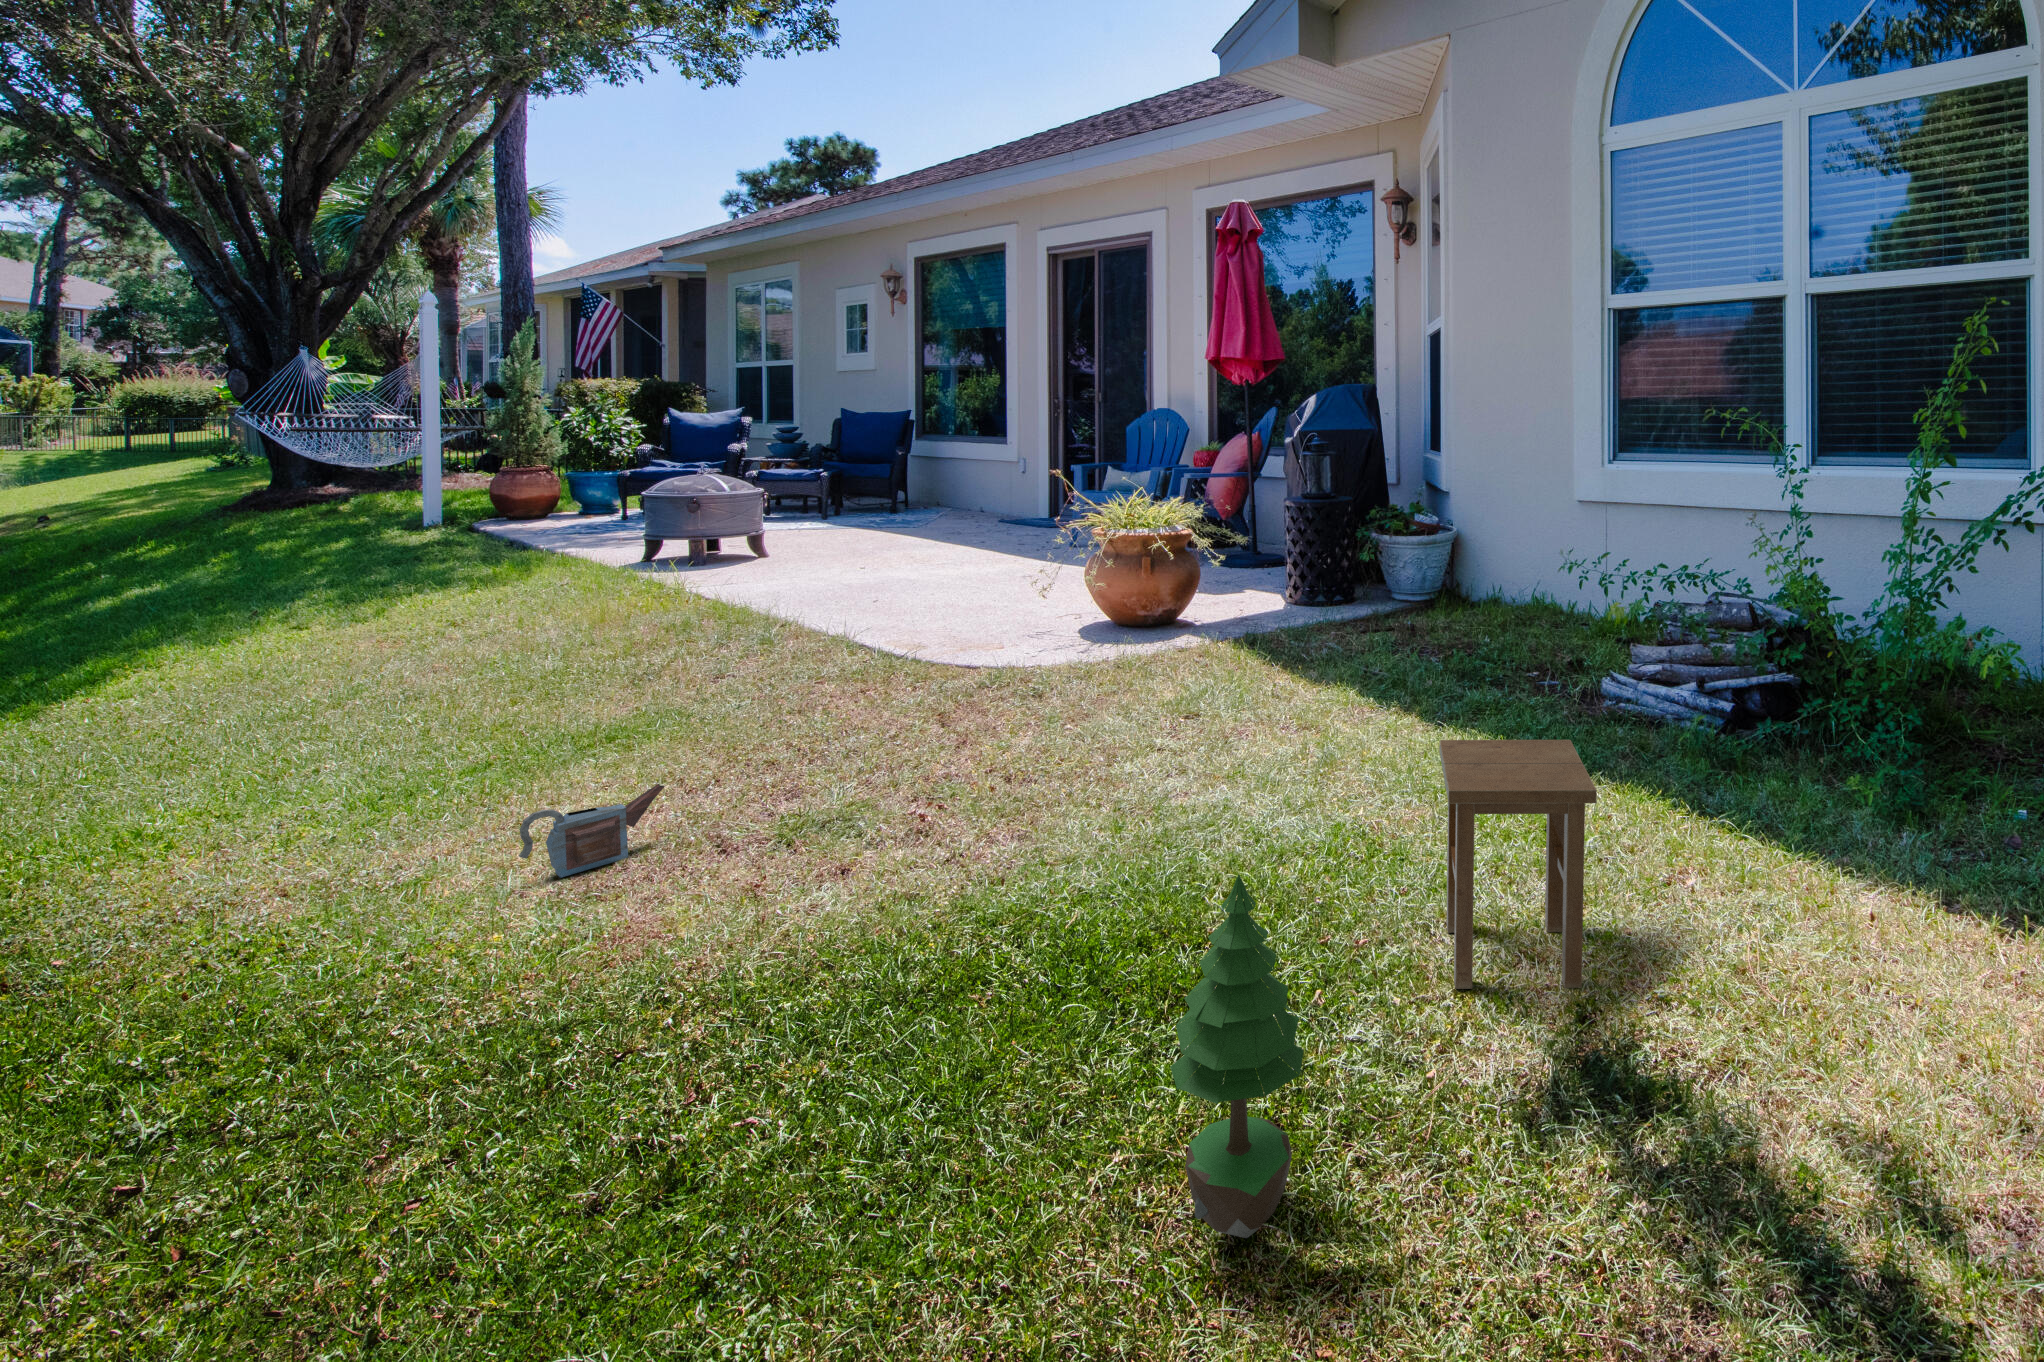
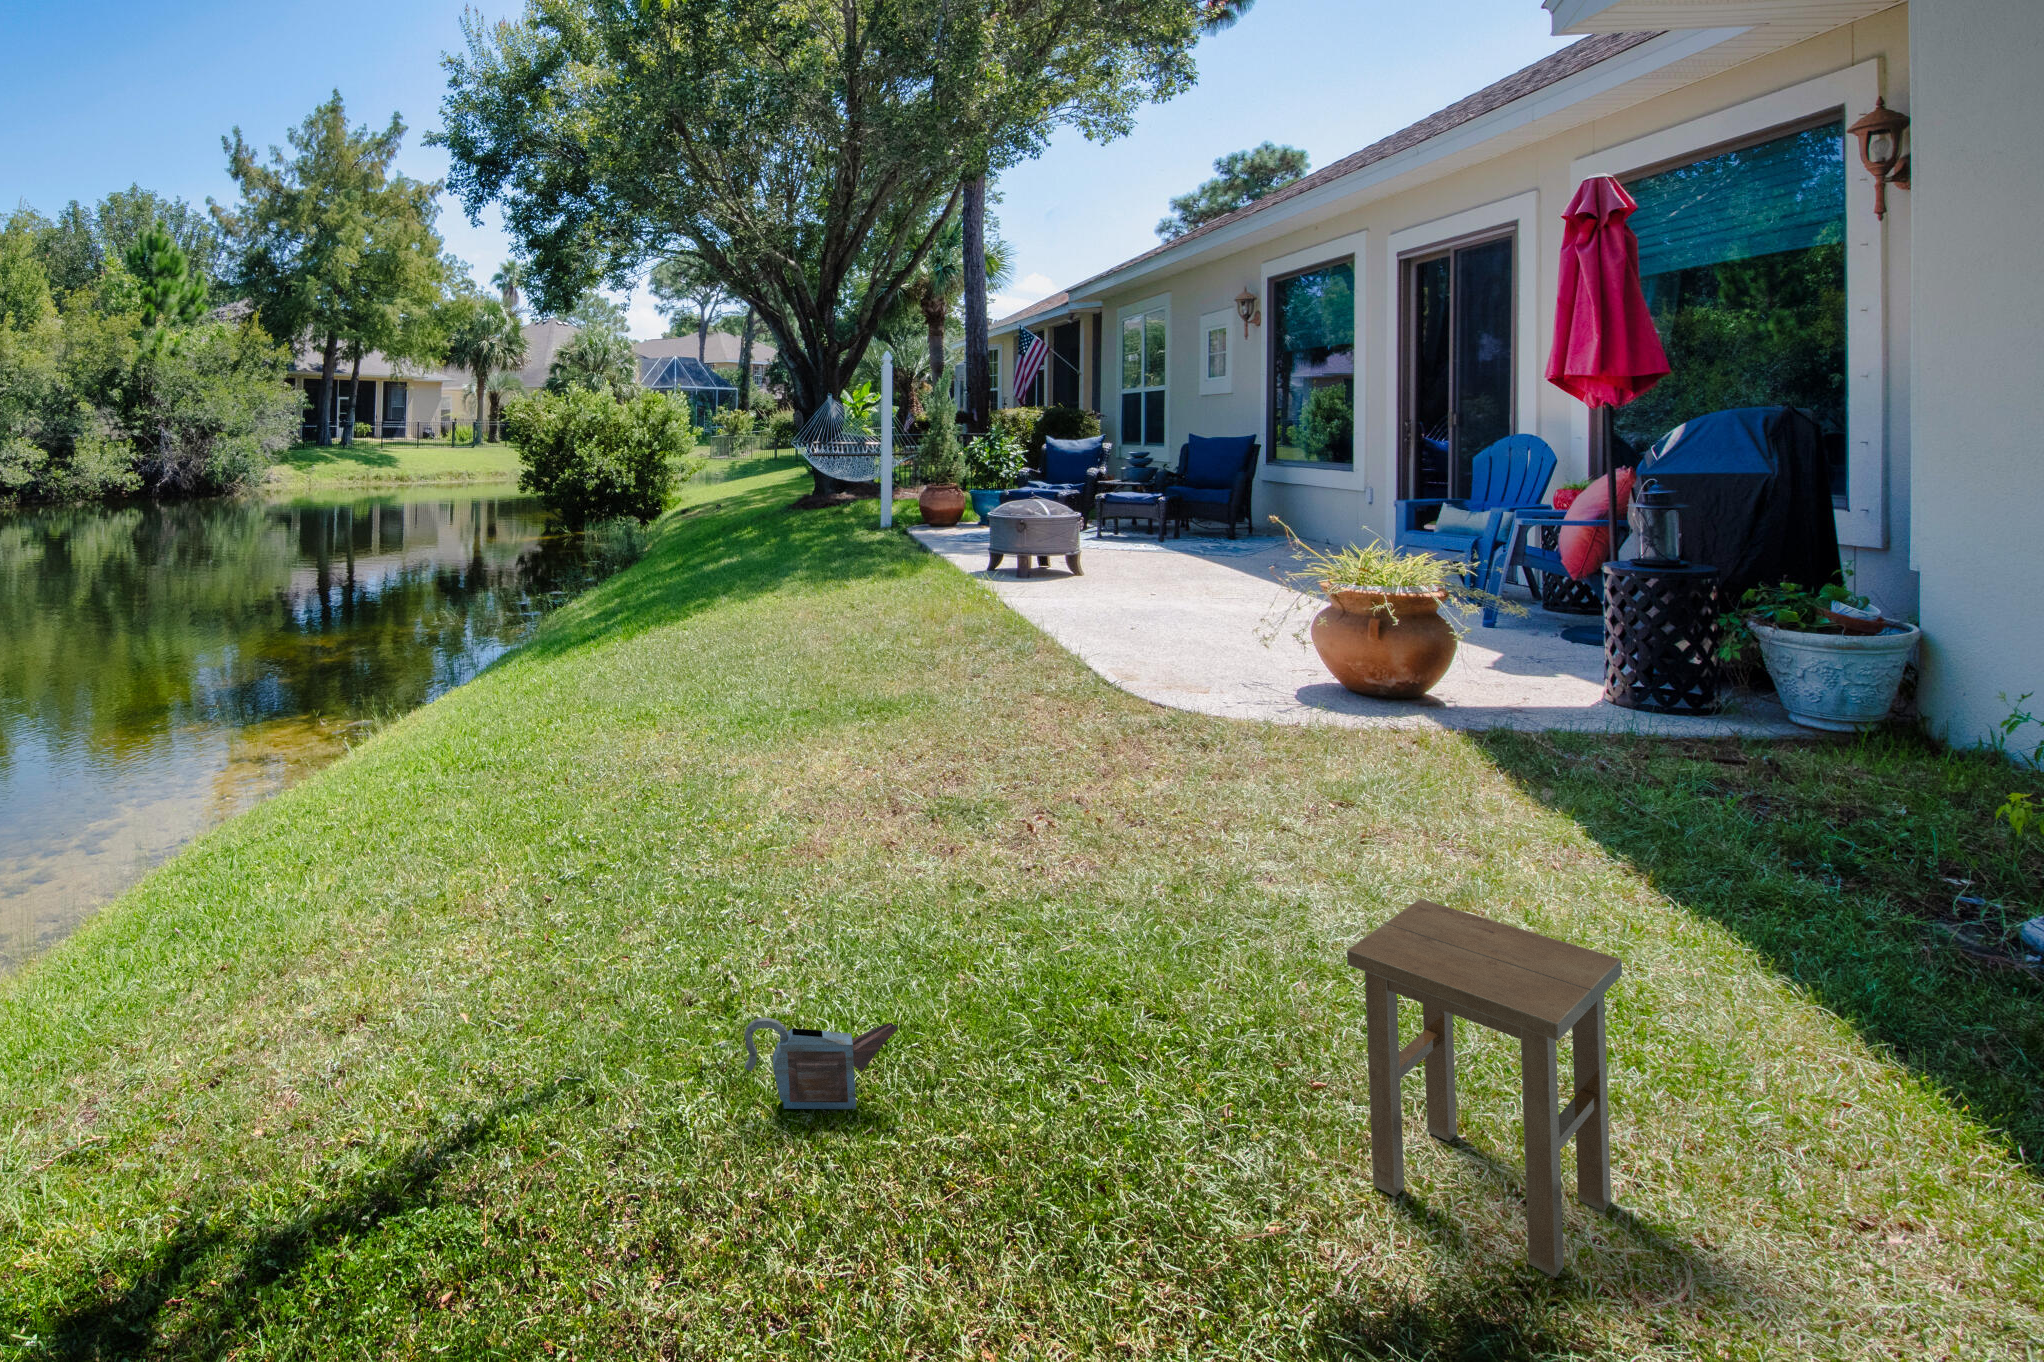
watering can: present [519,784,664,878] -> present [745,1017,898,1109]
potted tree: present [1170,874,1303,1238] -> none [917,924,1037,1243]

